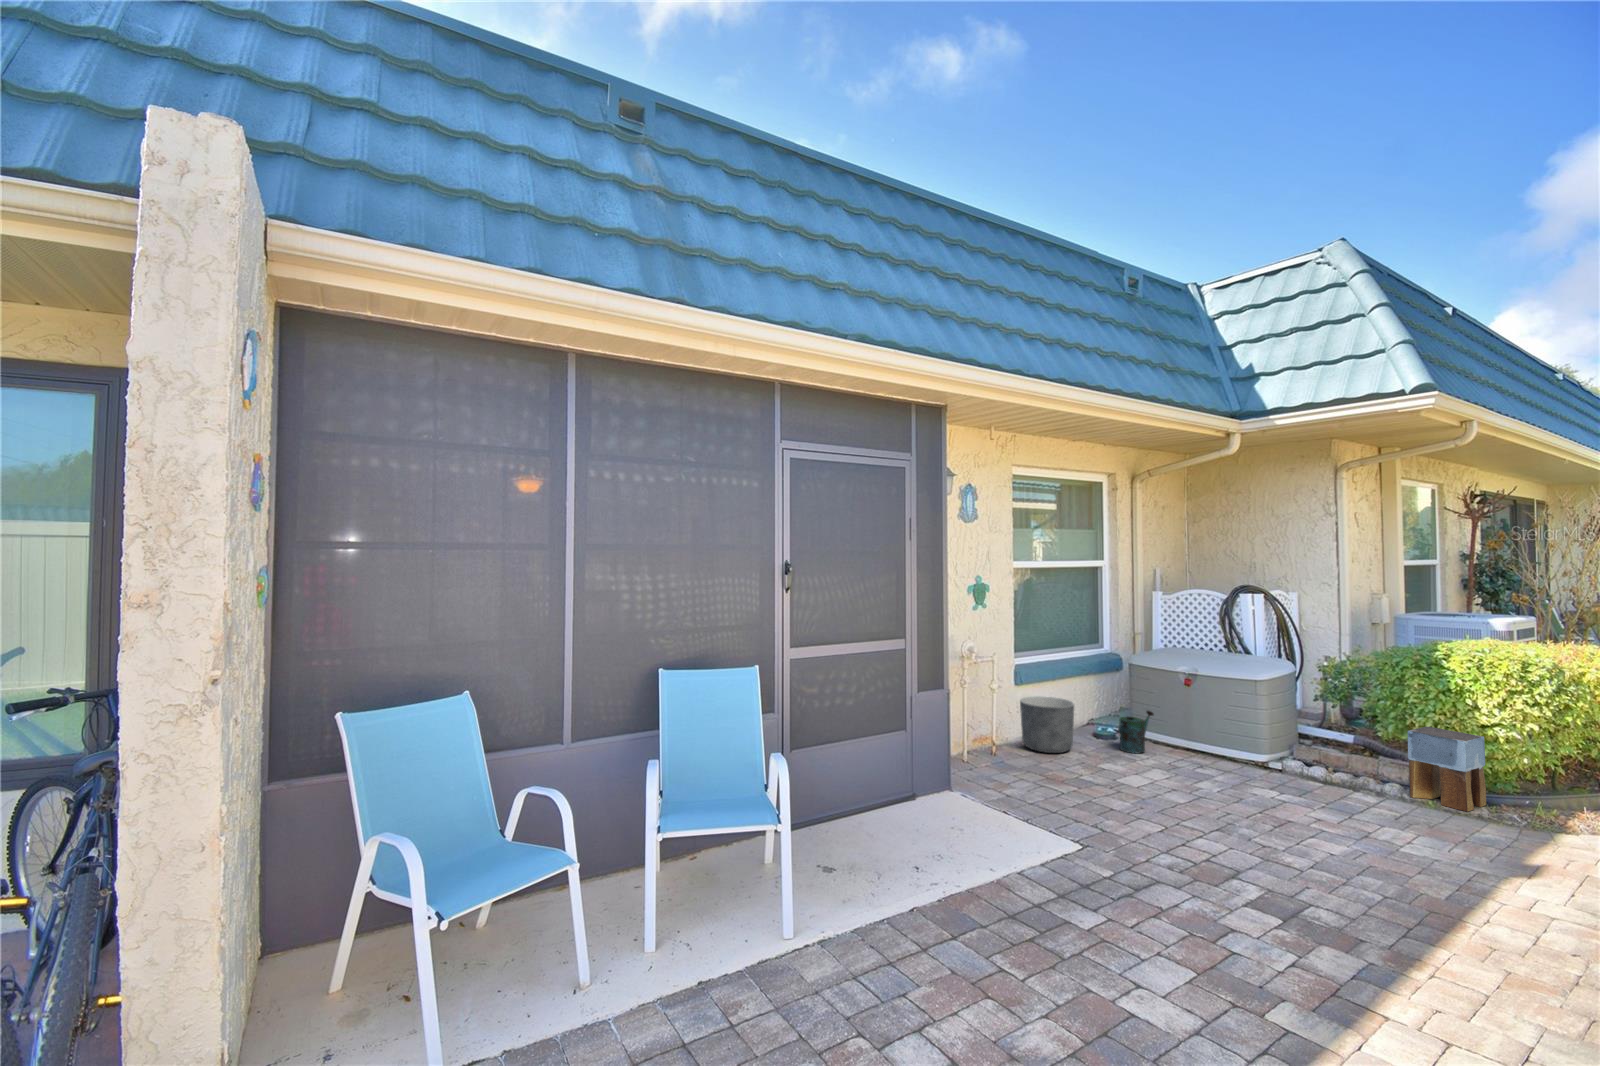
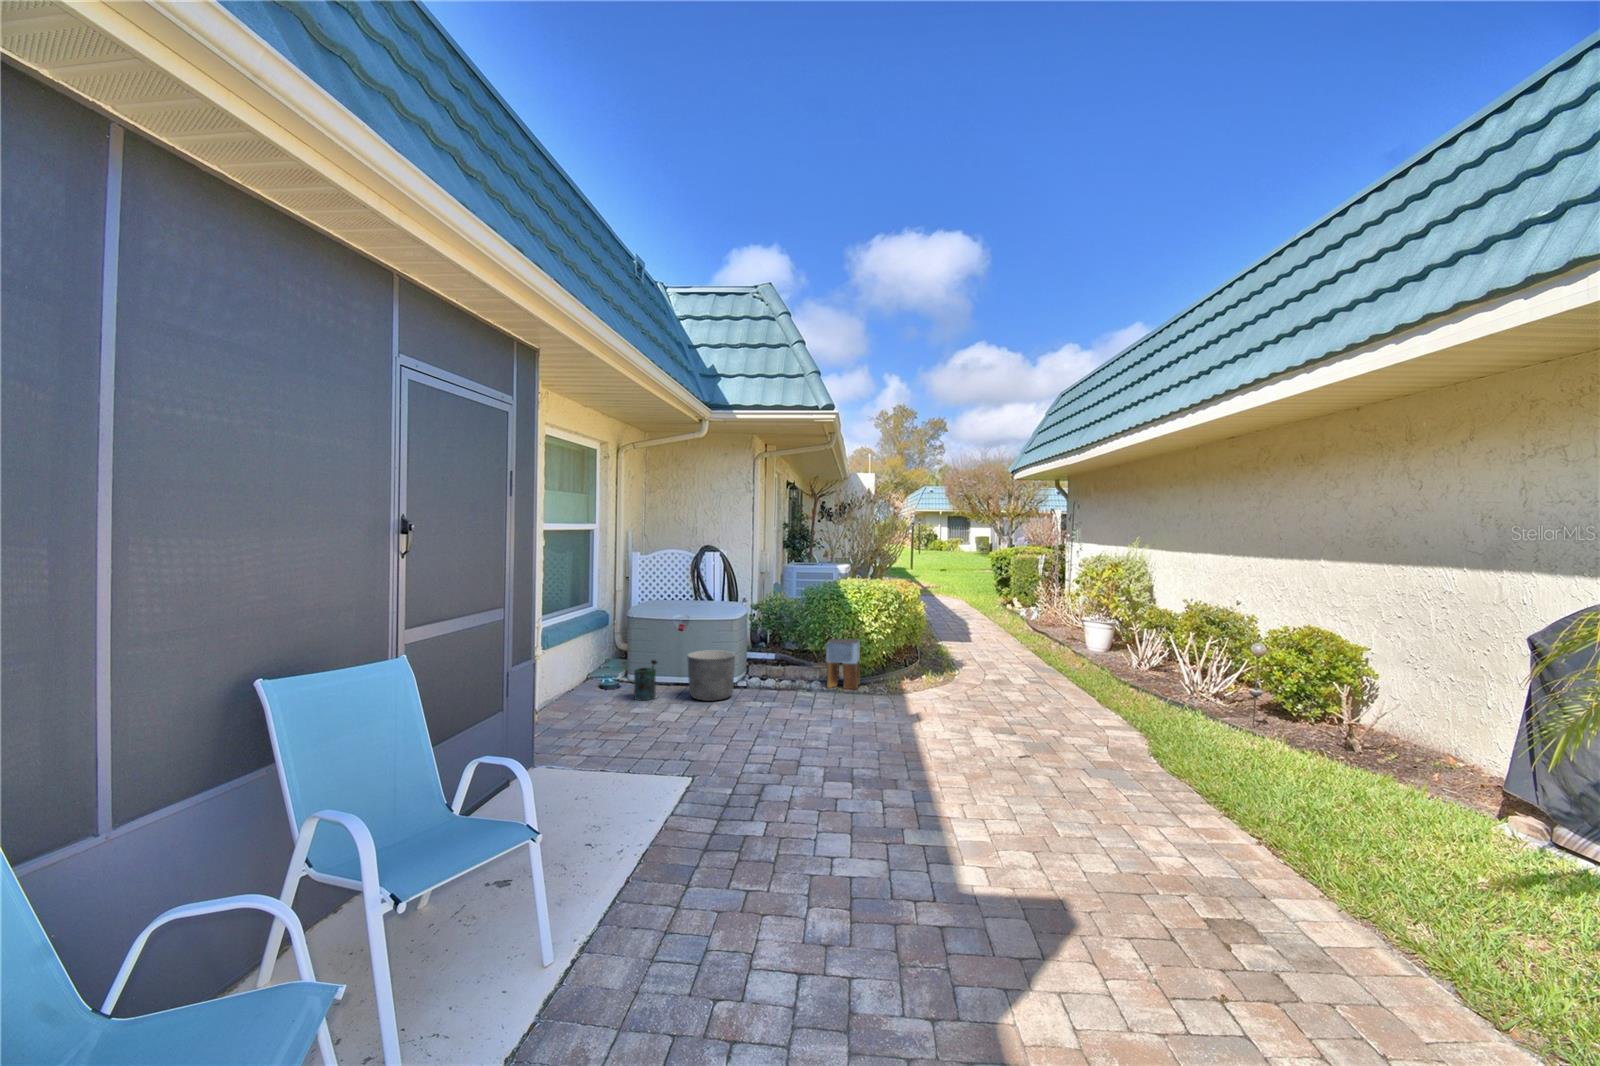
planter: present [1020,696,1074,753] -> present [688,650,735,701]

